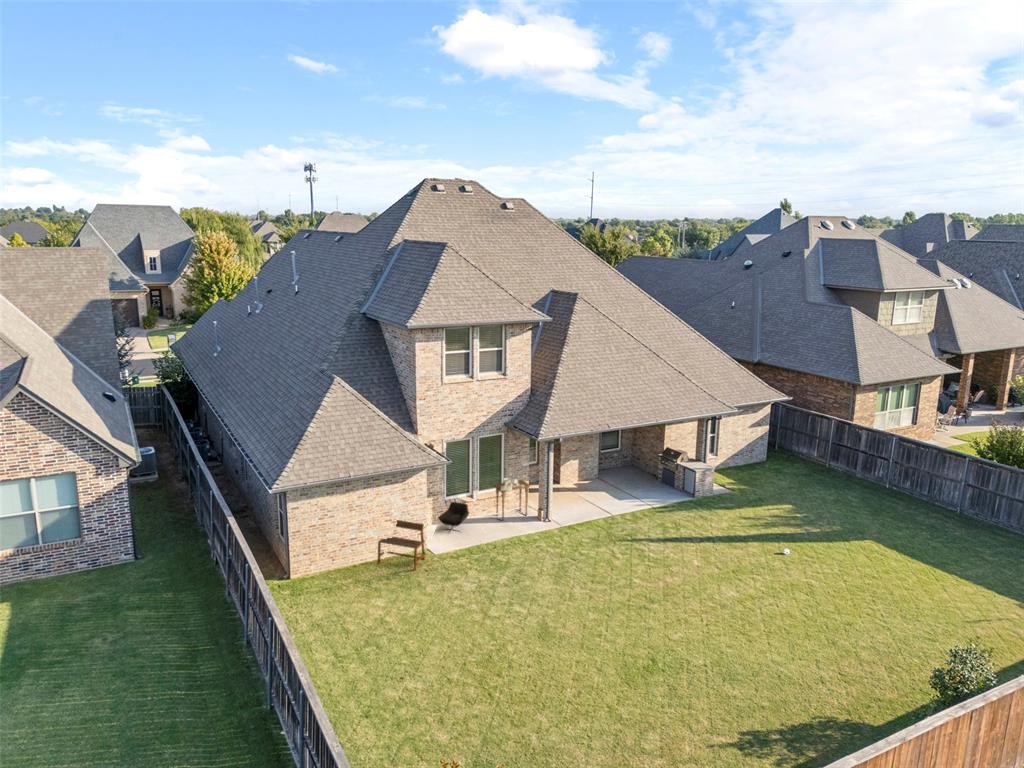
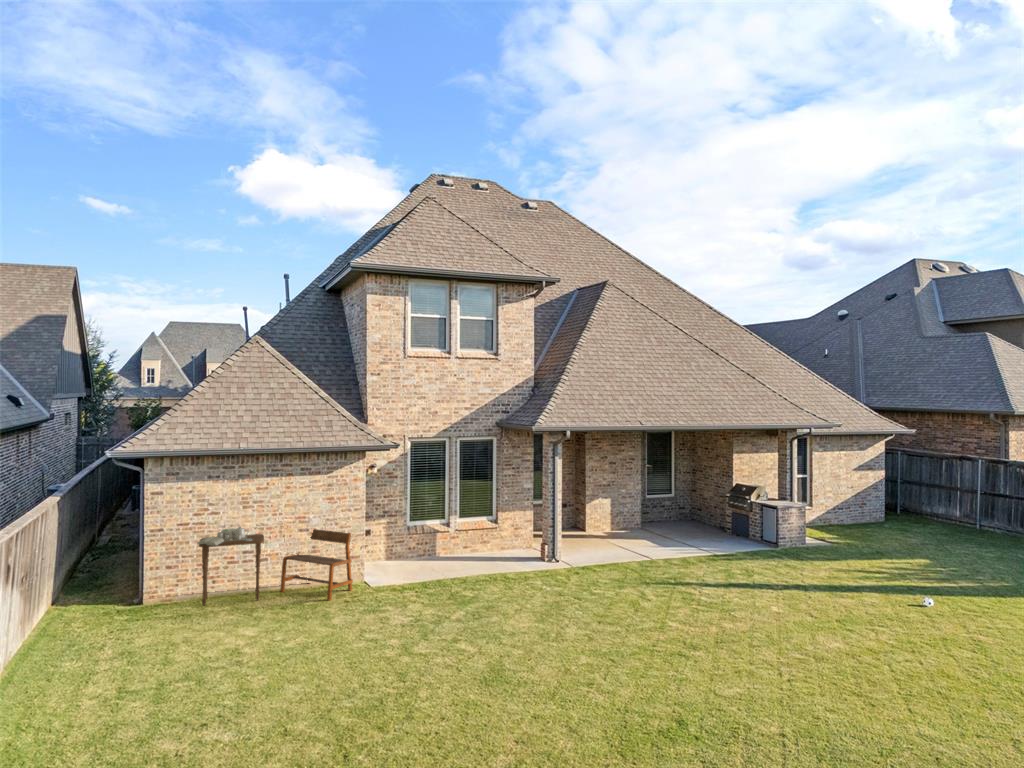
side table: present [495,478,530,520] -> present [197,527,264,606]
lounge chair: present [438,502,469,534] -> none [390,528,436,570]

